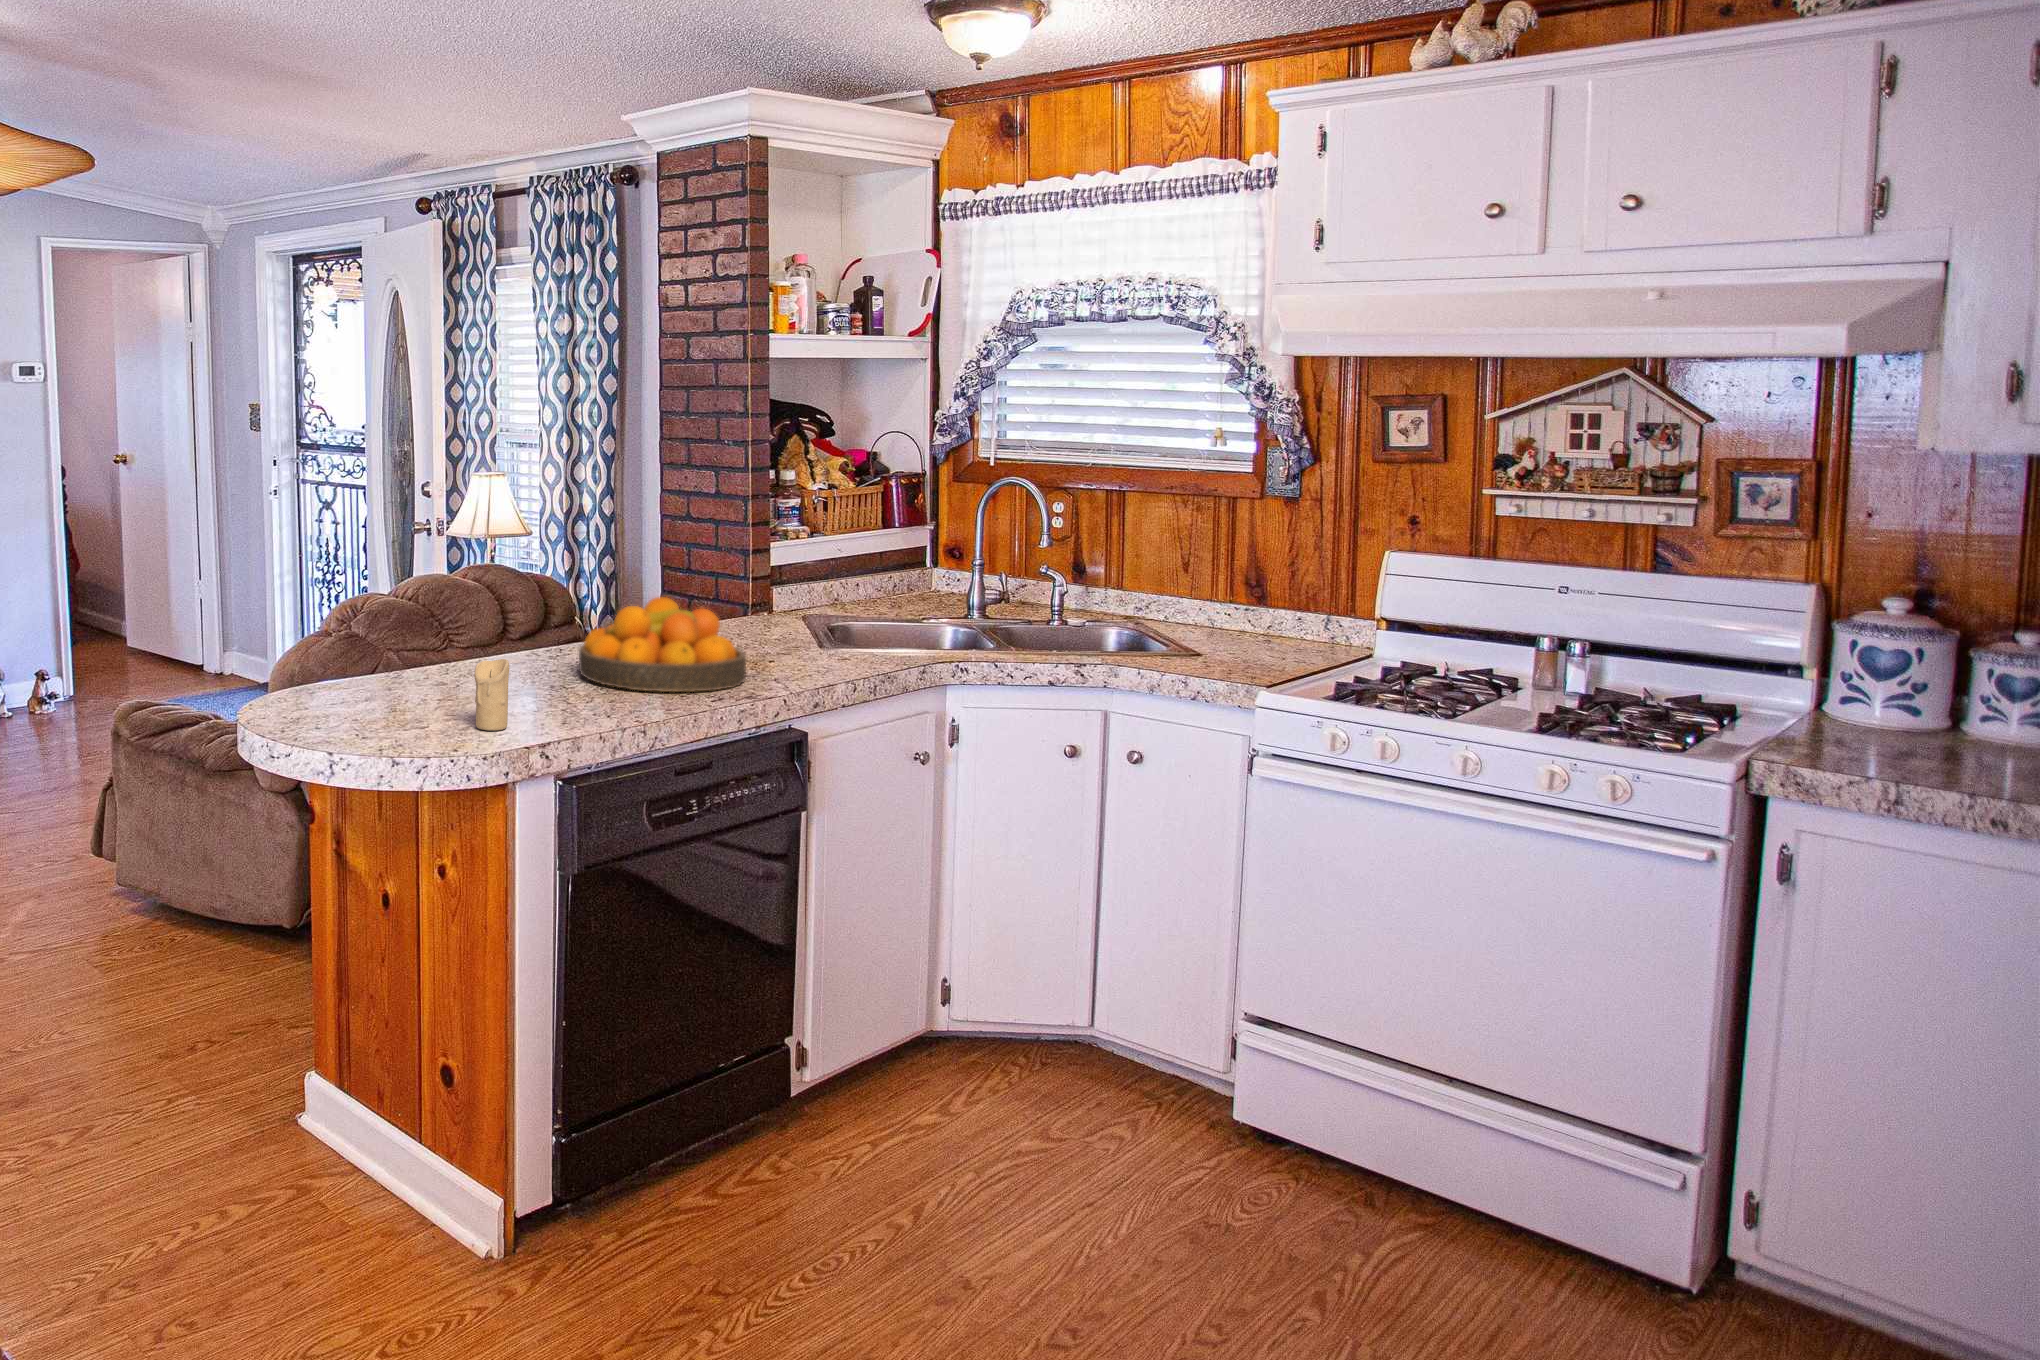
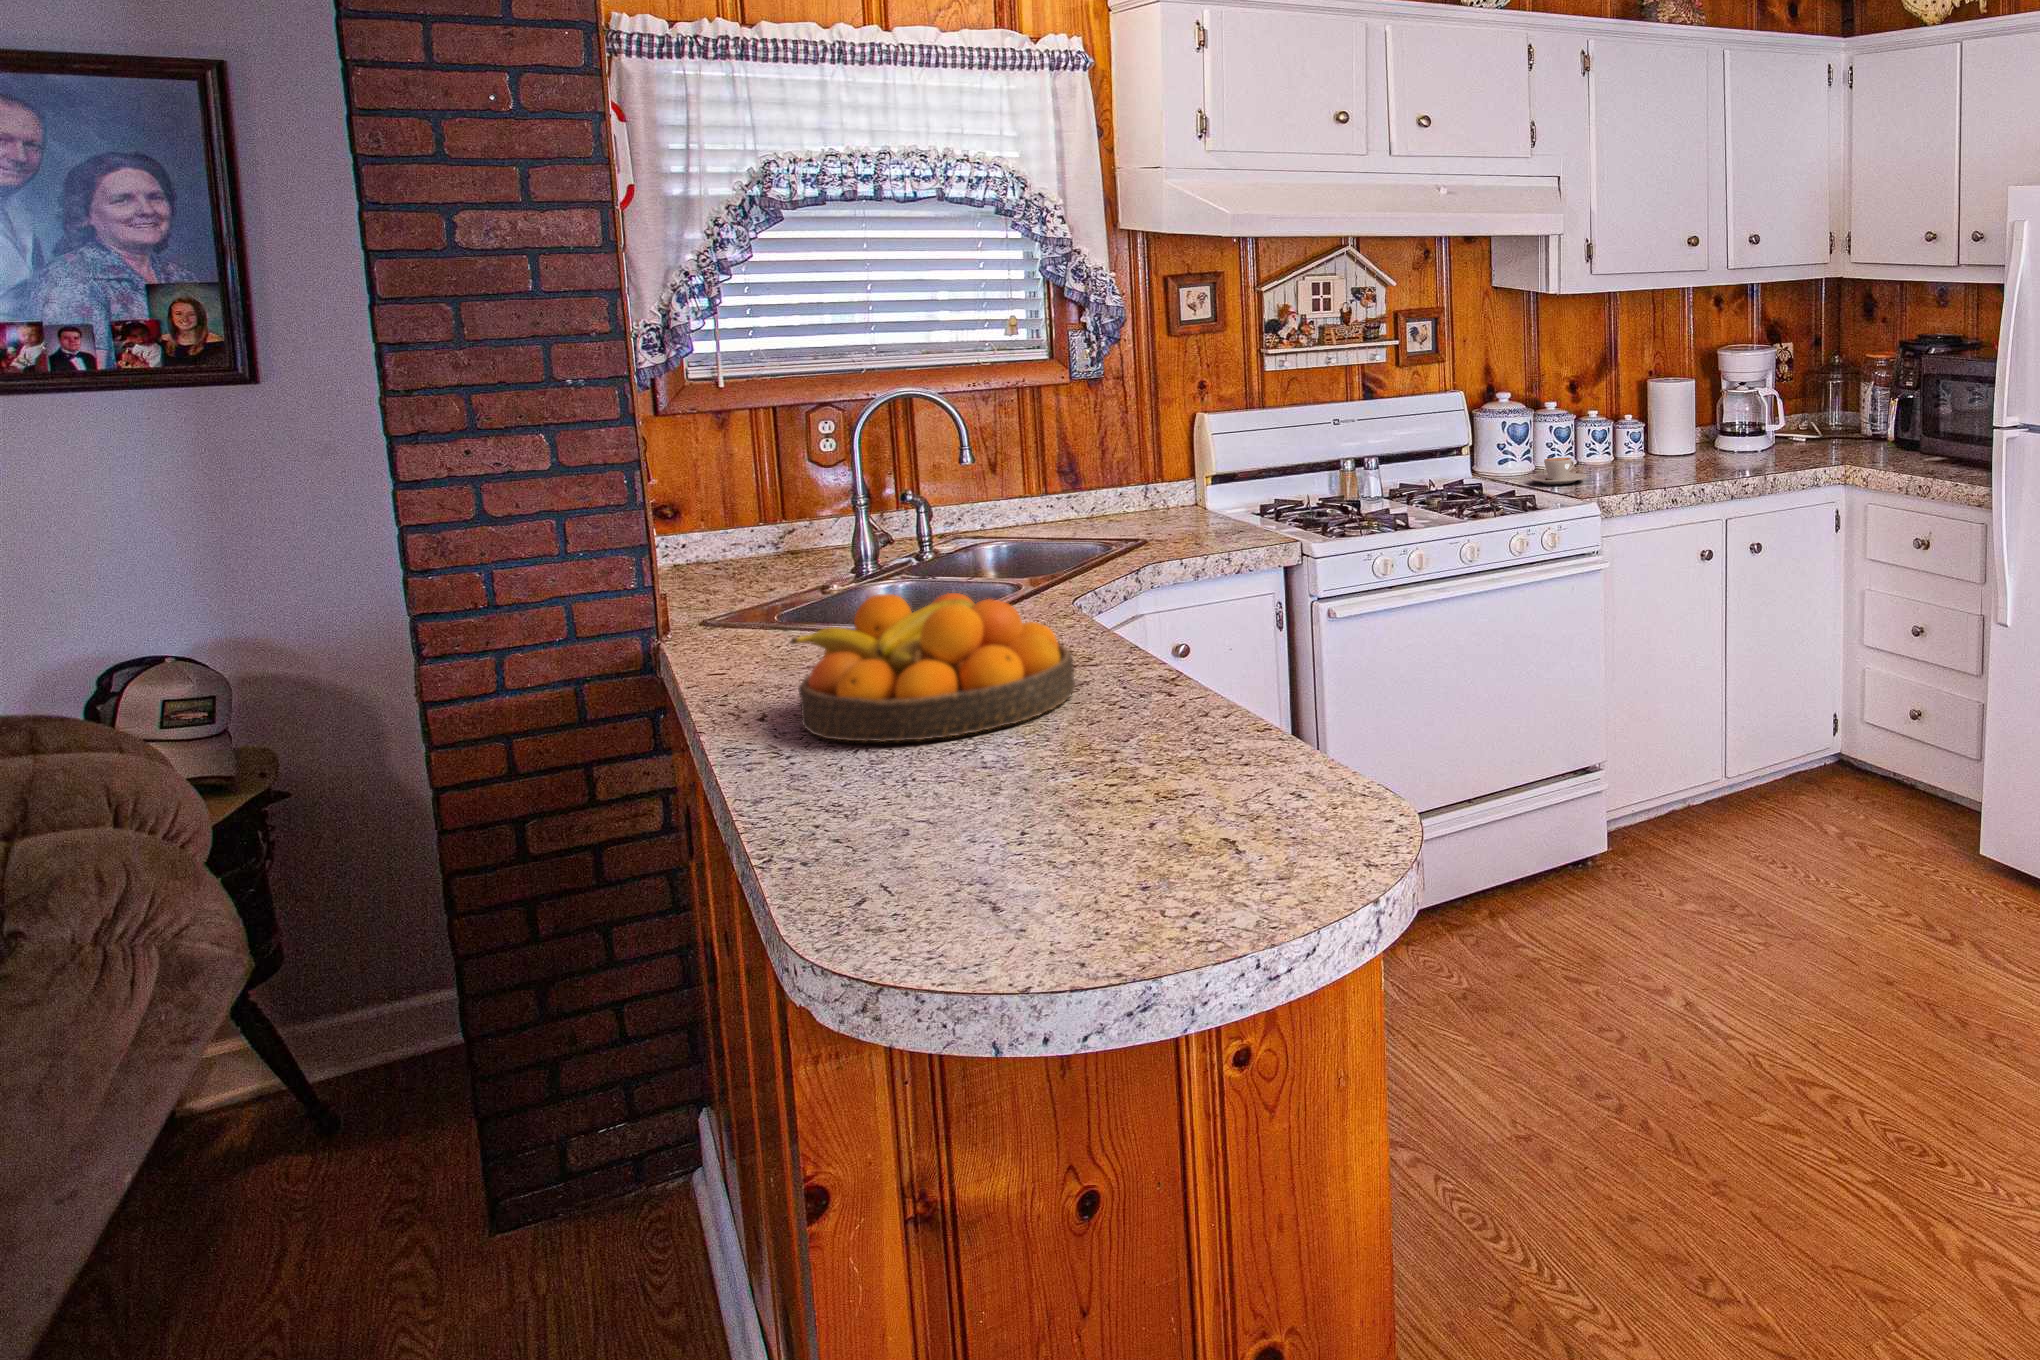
candle: present [474,659,509,731] -> none [1129,693,1189,814]
coffee cup: none [1828,703,1948,748] -> present [1530,458,1587,484]

